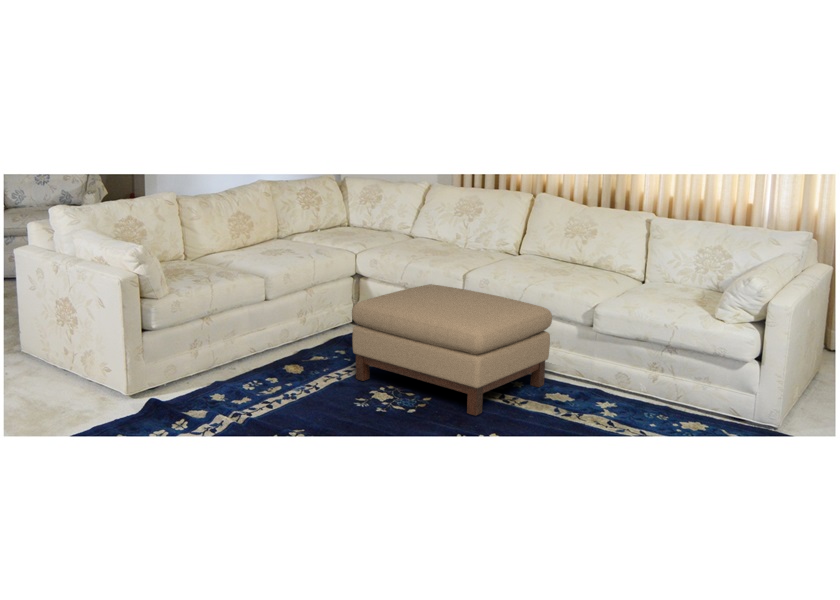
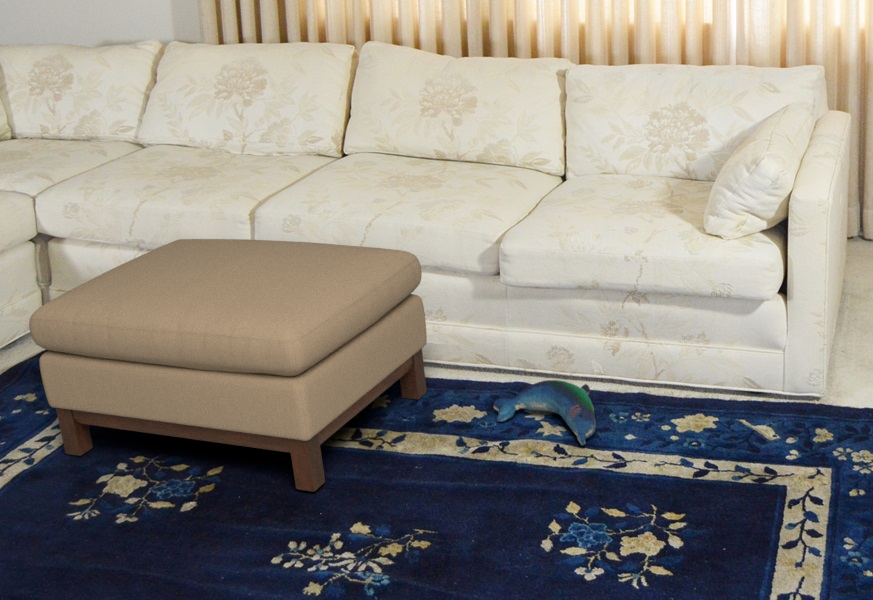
plush toy: none [577,387,629,421] -> present [494,380,596,446]

